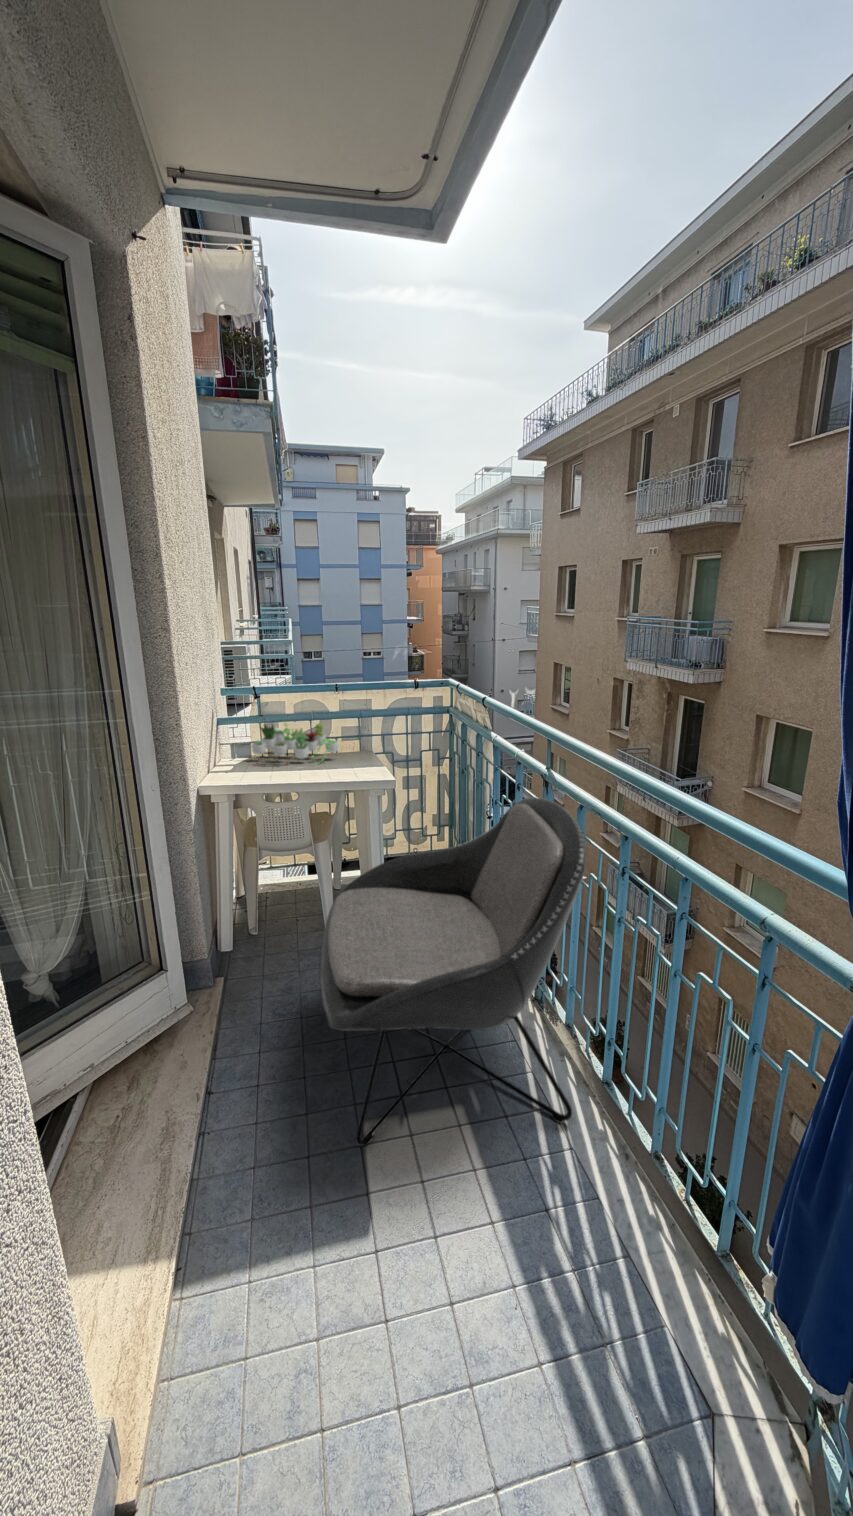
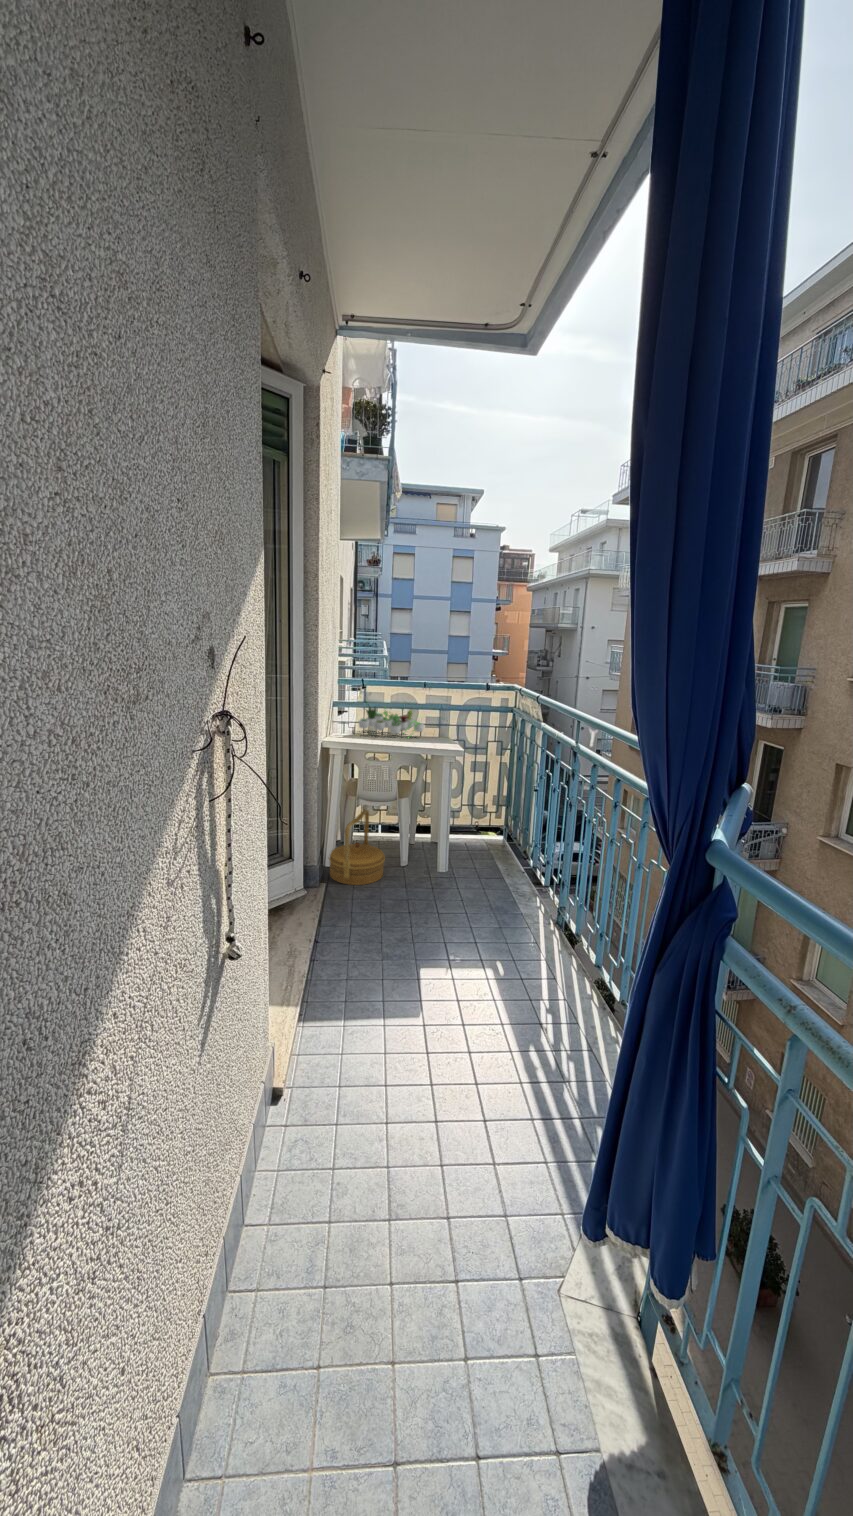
lounge chair: present [319,797,586,1146] -> none [400,762,591,988]
basket: none [225,864,303,972] -> present [329,809,385,885]

